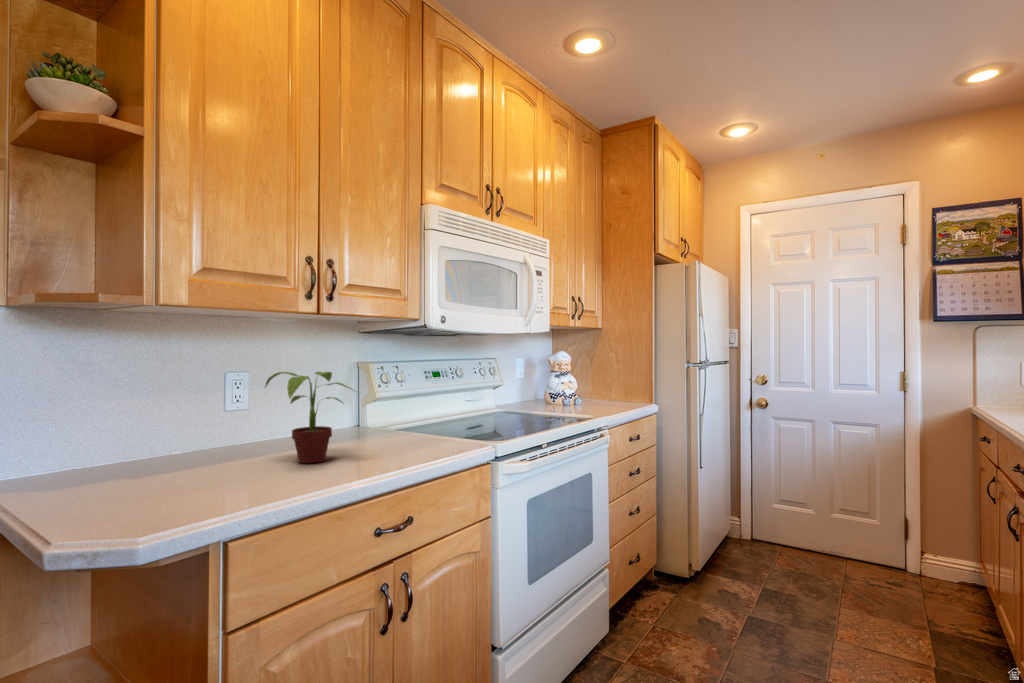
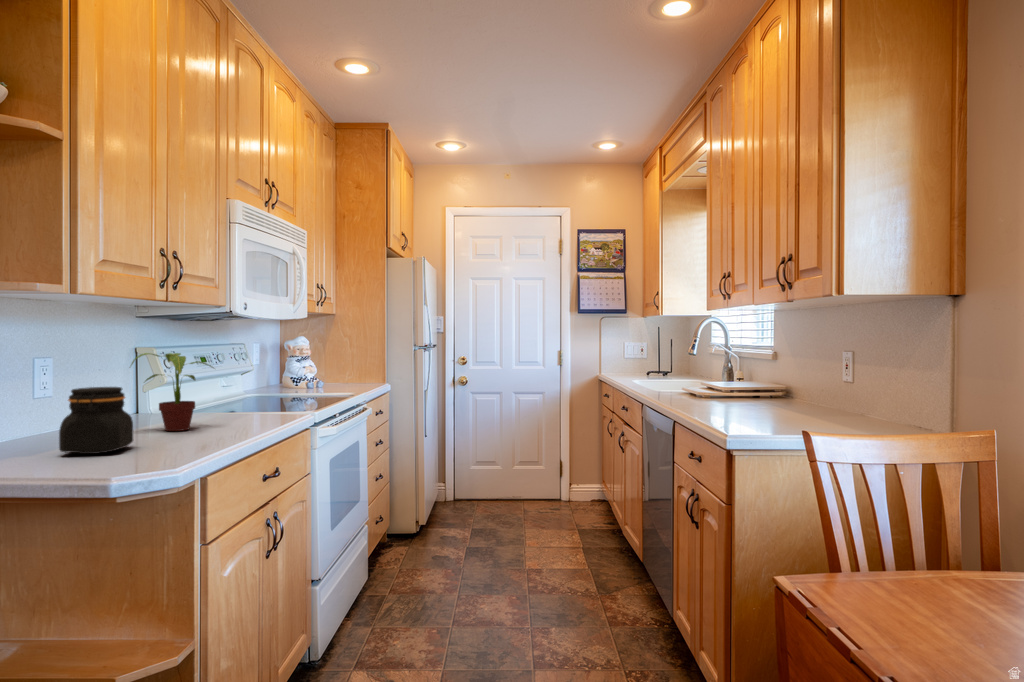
jar: none [100,414,197,498] -> present [59,387,133,454]

